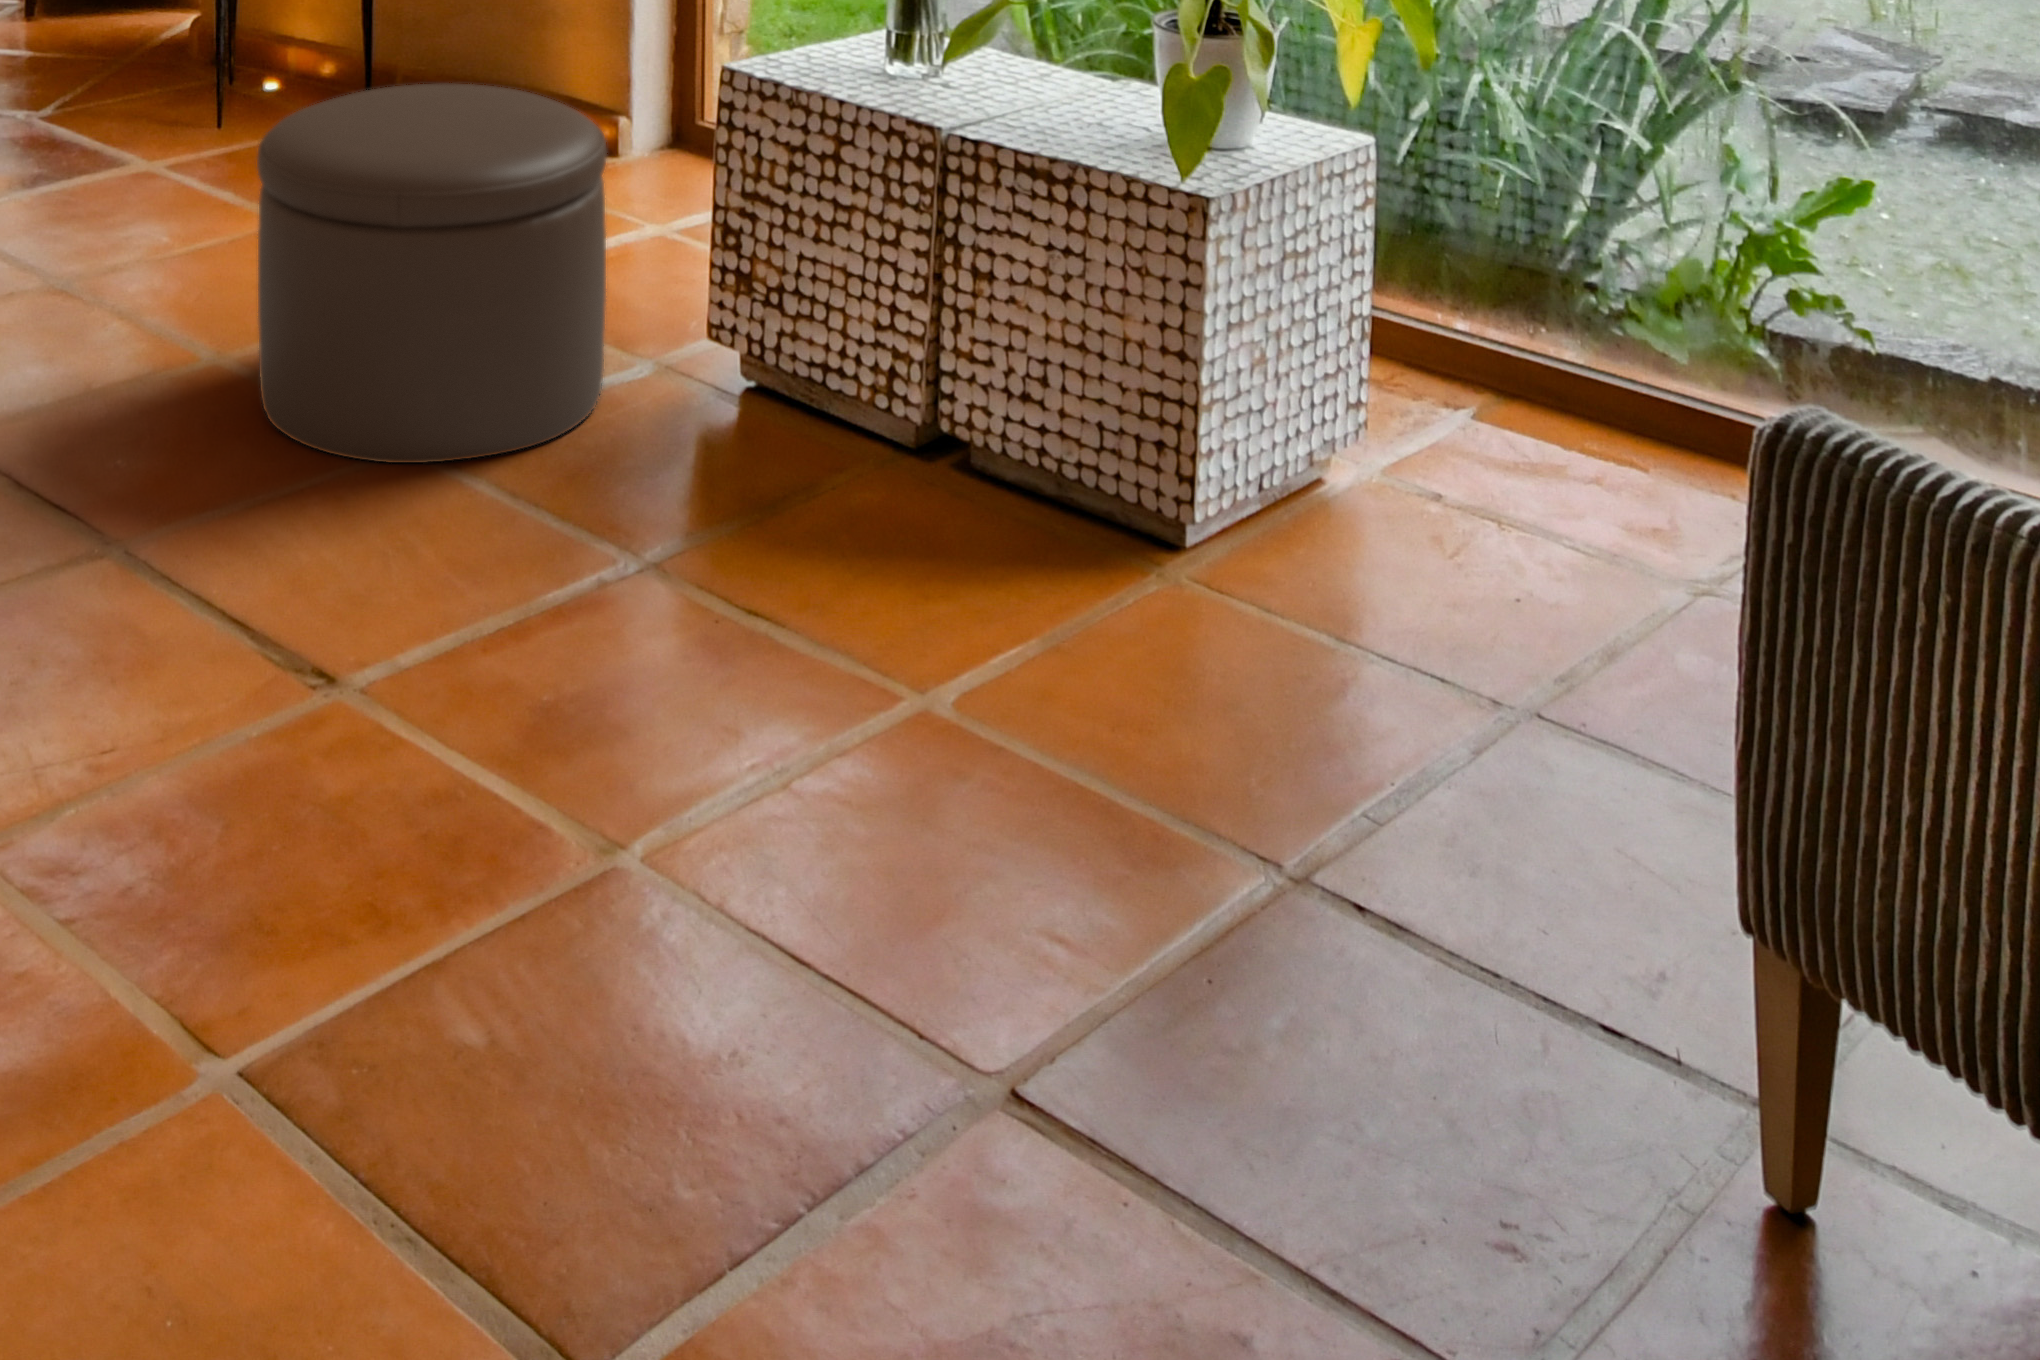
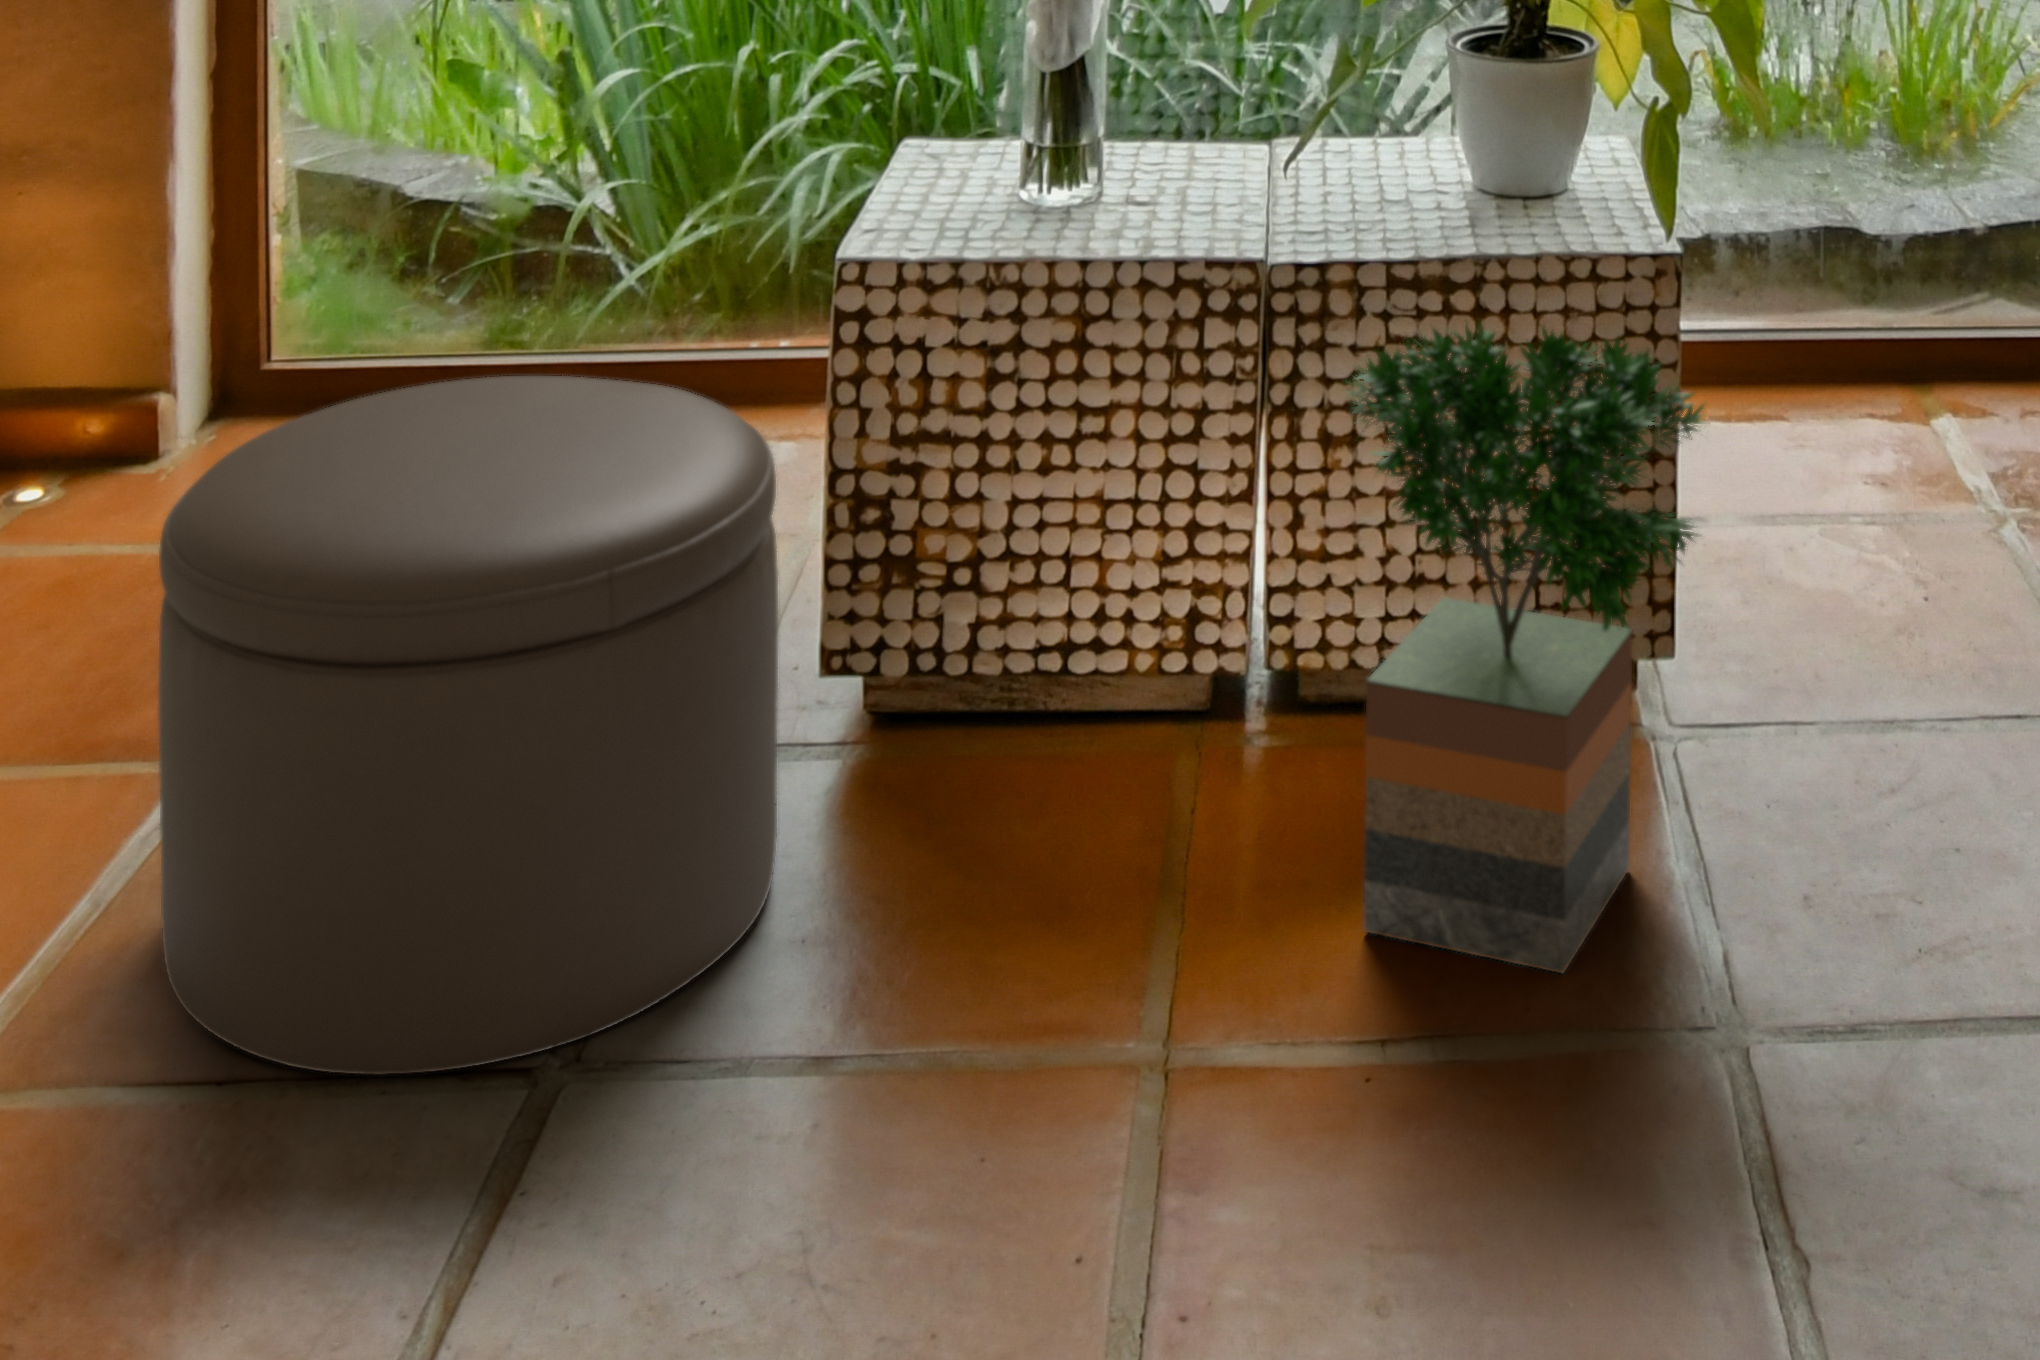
potted tree: none [740,177,1052,649] -> present [1347,319,1710,973]

